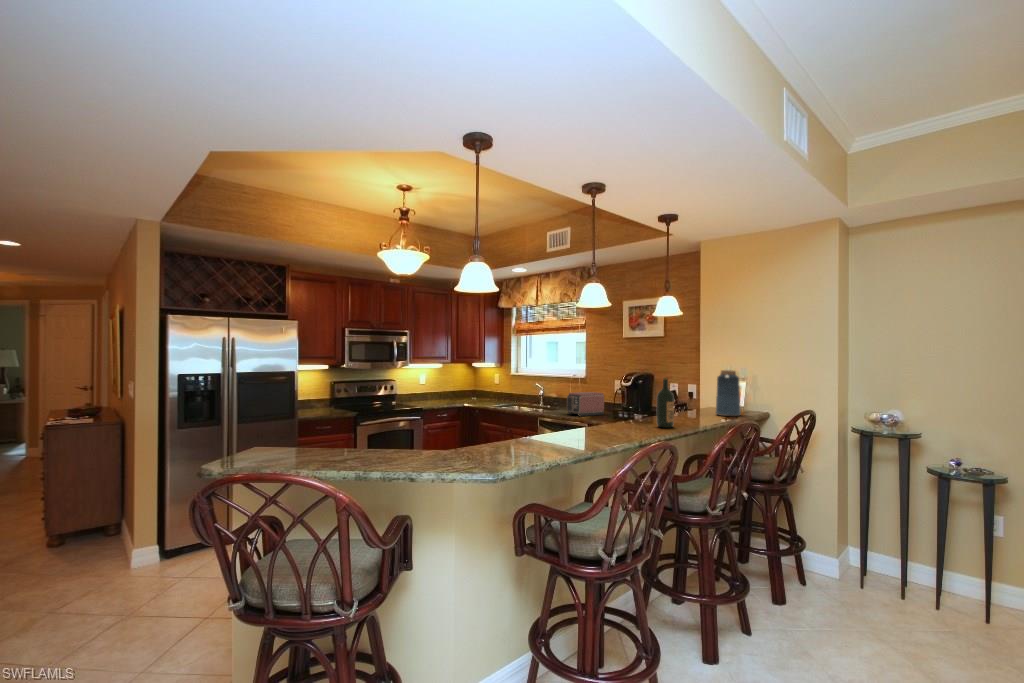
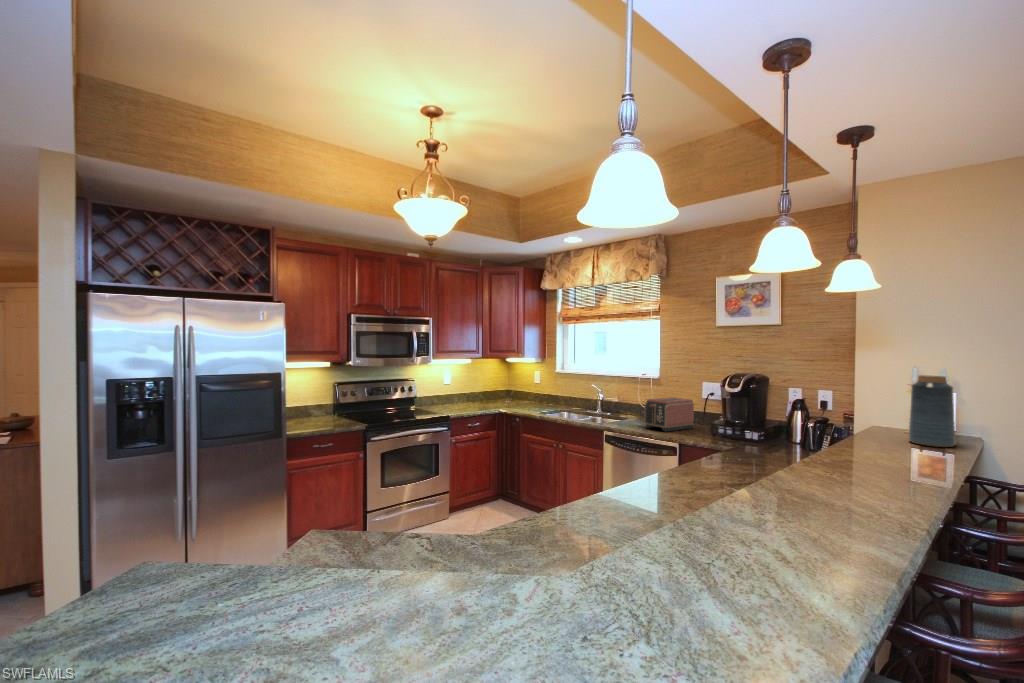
wine bottle: present [656,377,674,428] -> none [871,393,908,480]

